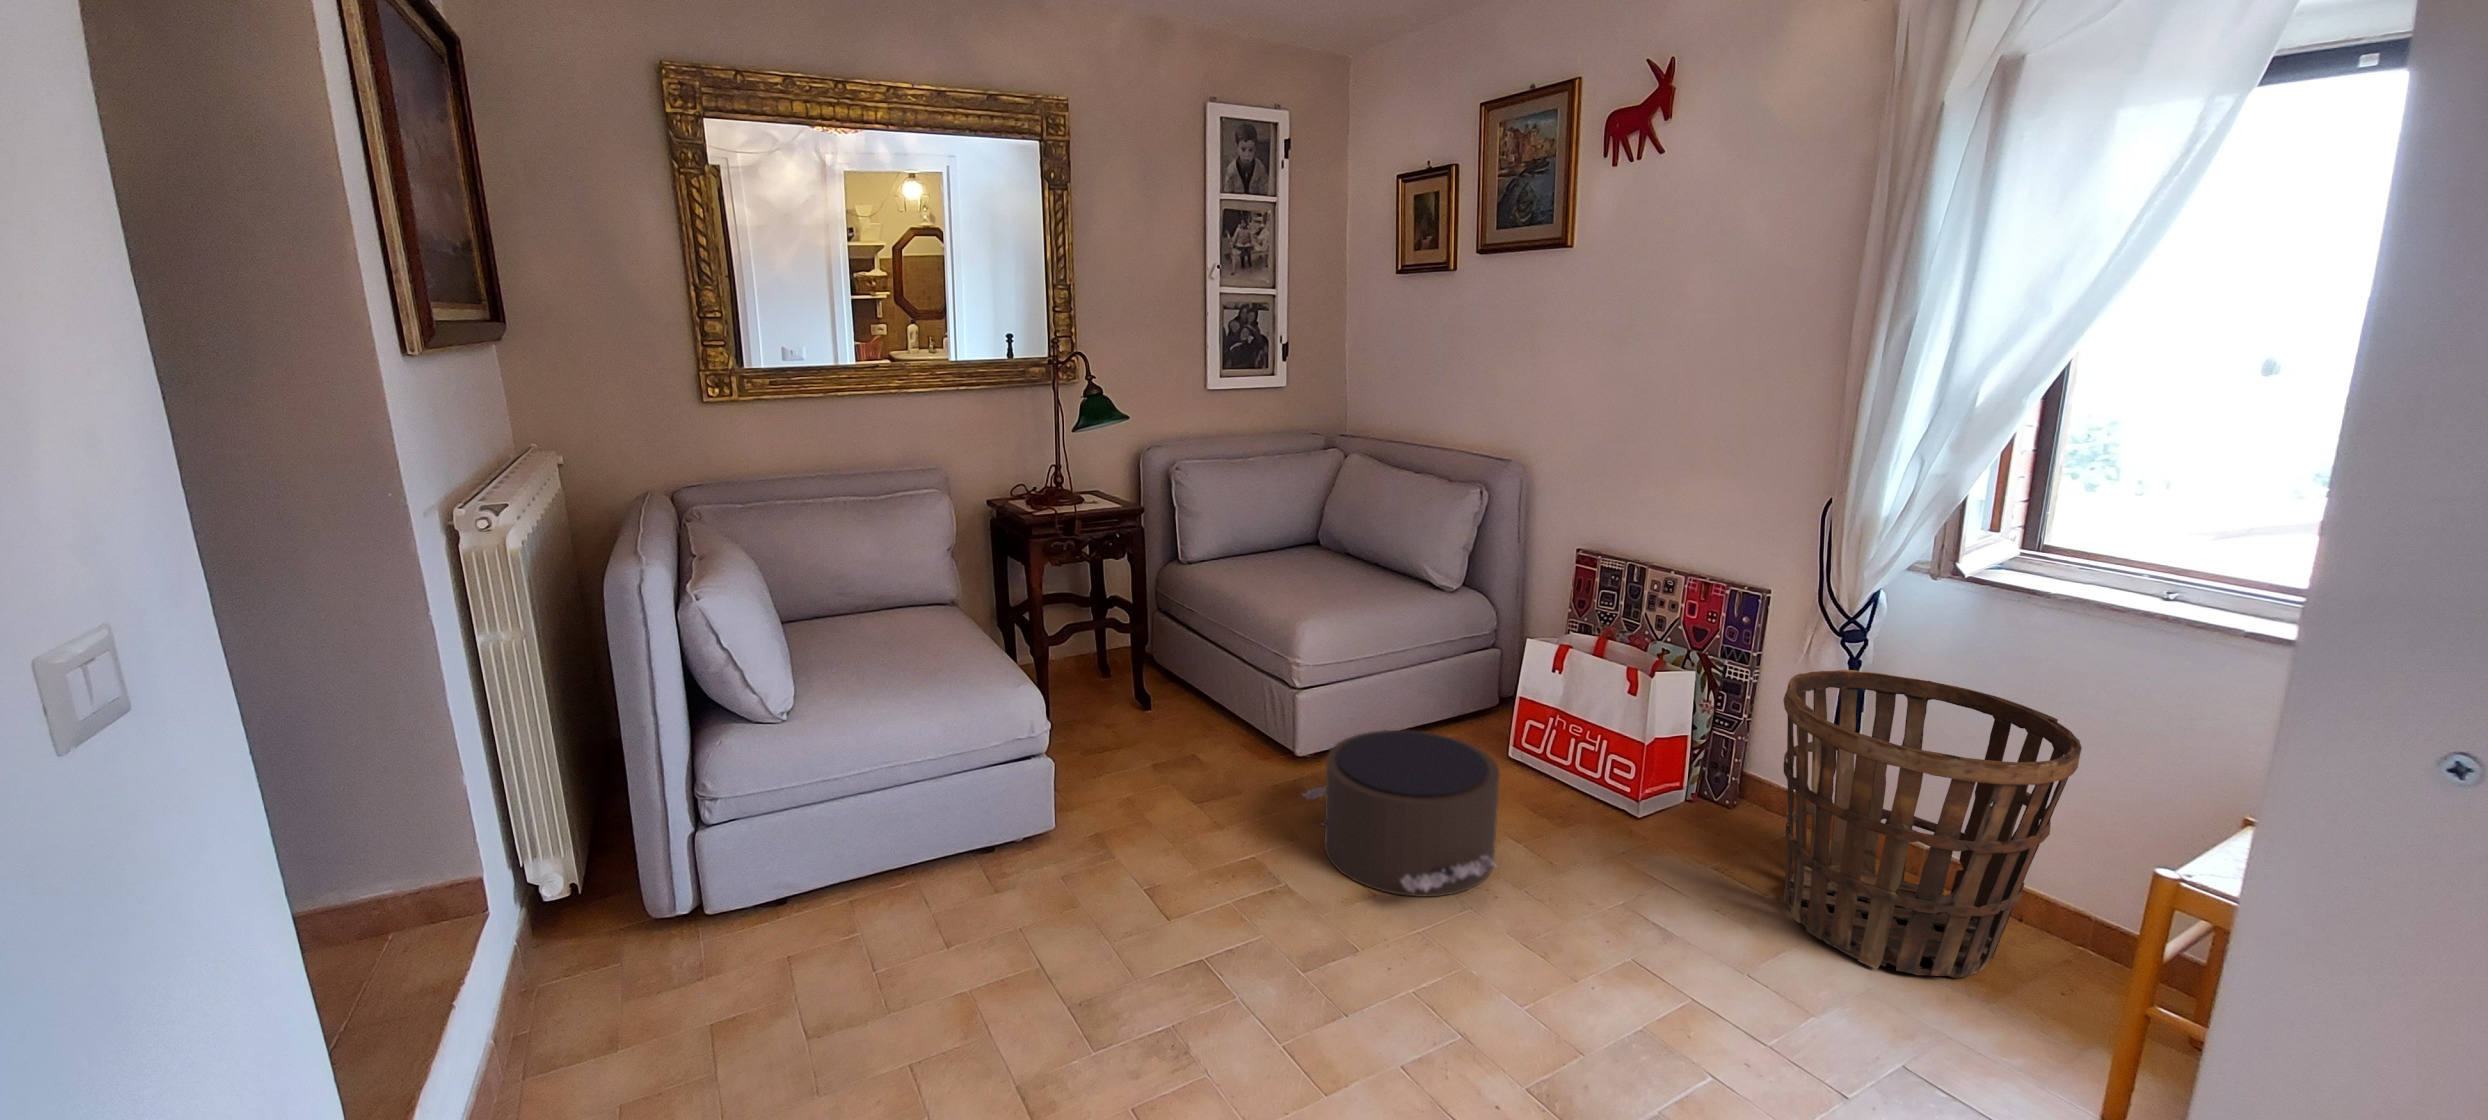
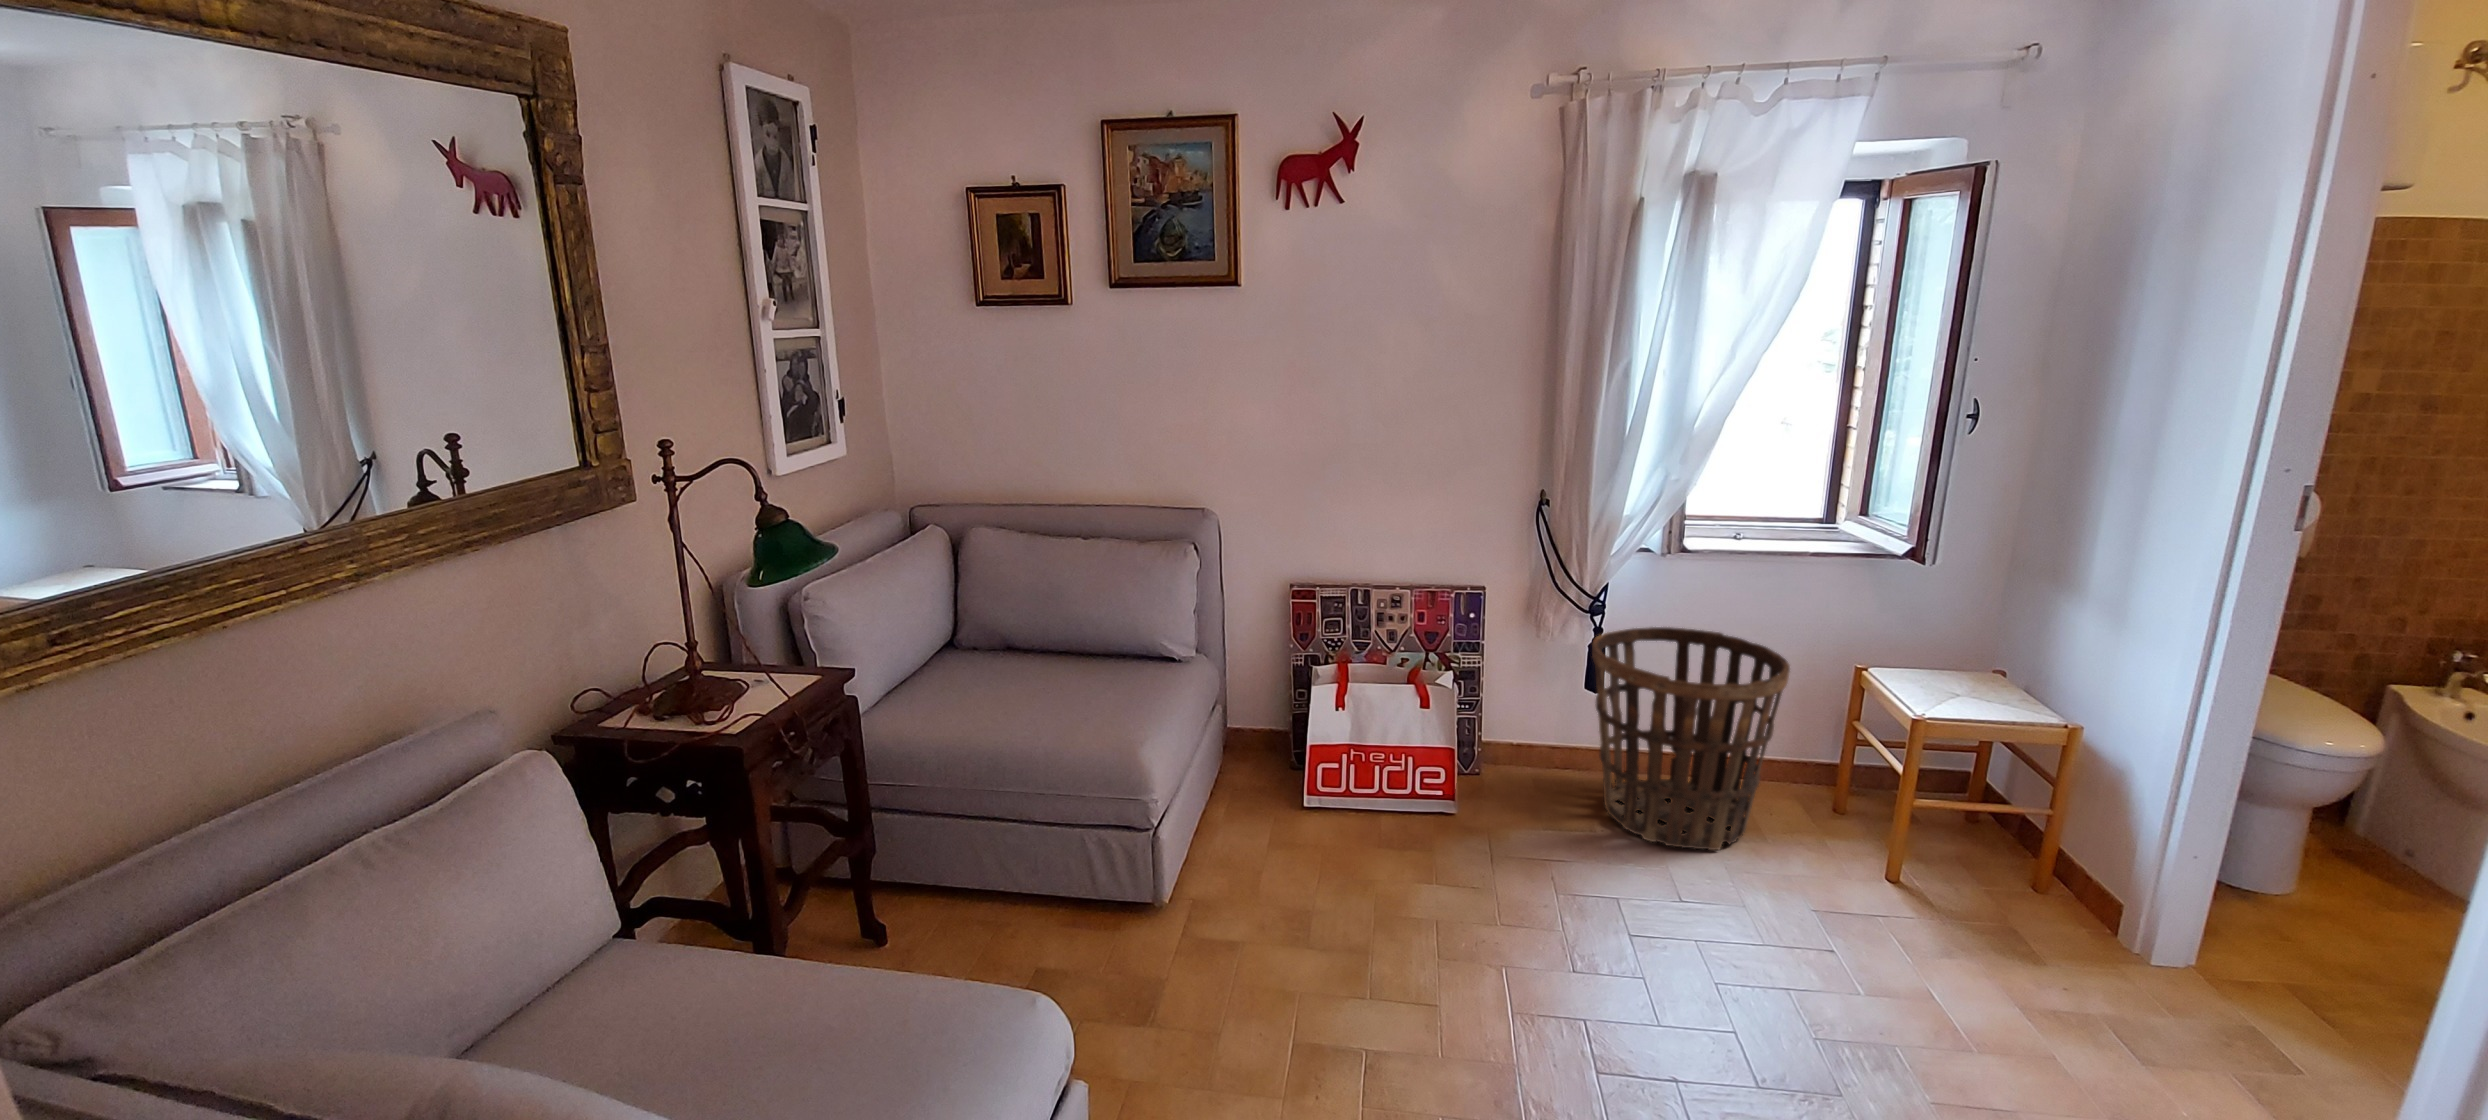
pouf: present [1302,730,1500,897] -> none [1296,811,1532,1000]

